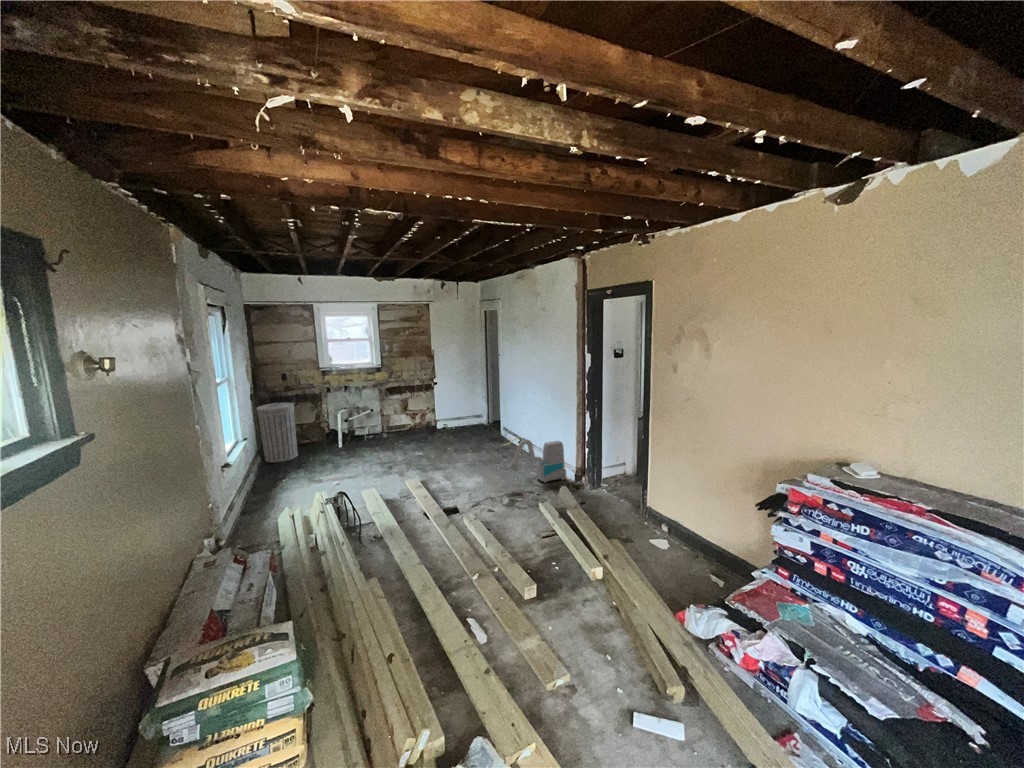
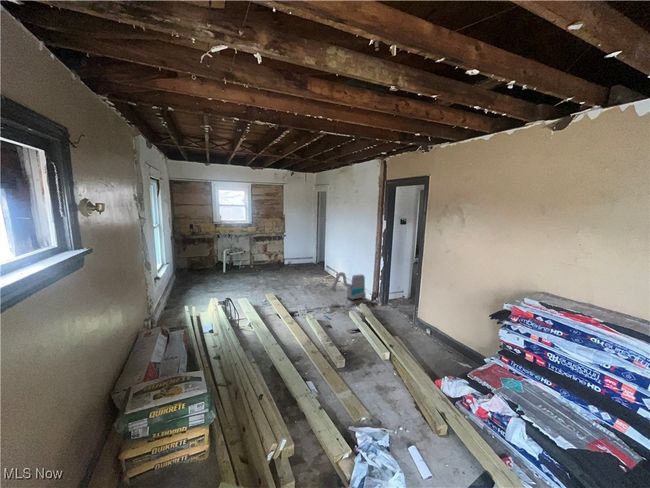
trash can: present [257,403,298,462] -> none [176,242,199,279]

